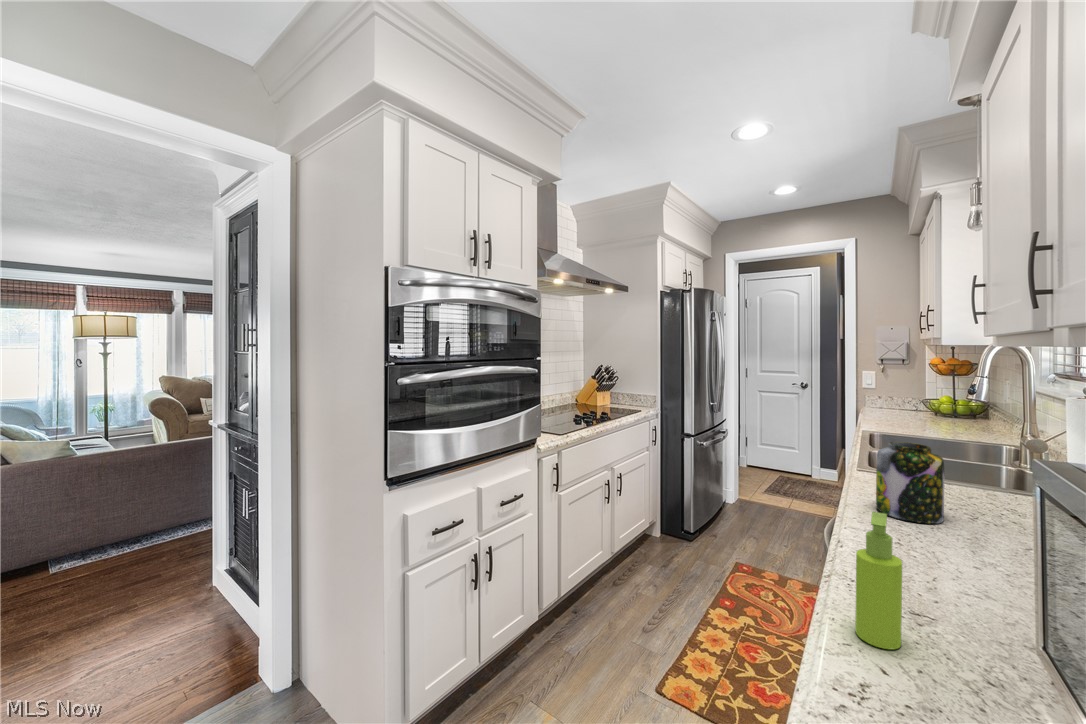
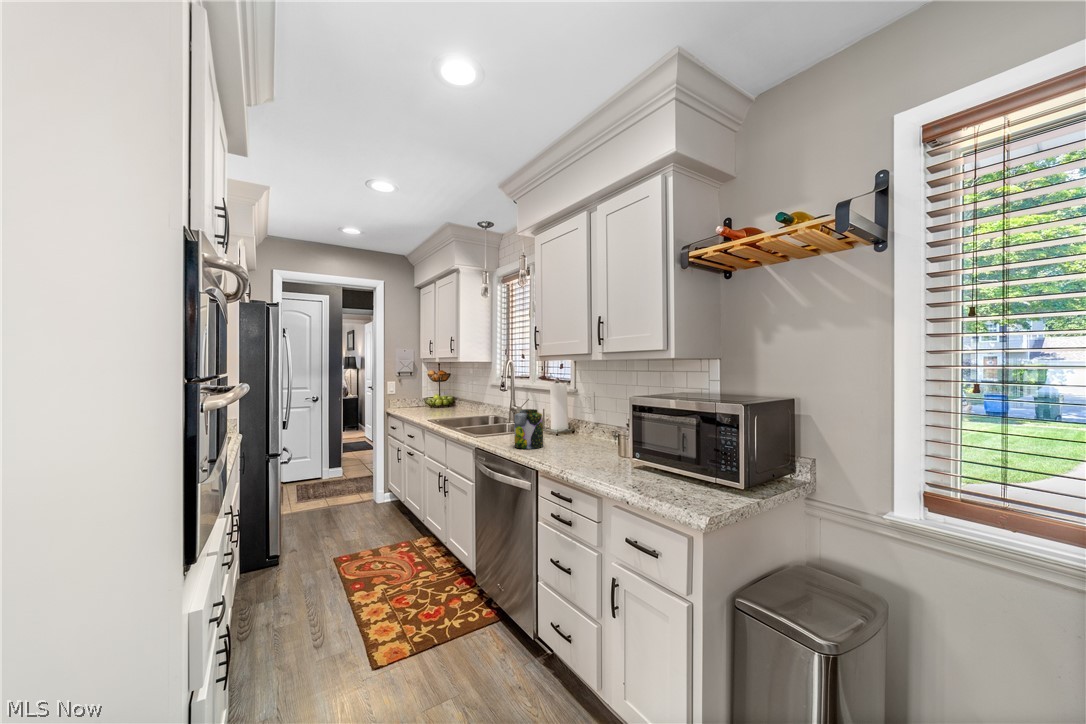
soap dispenser: present [855,512,902,649] -> none [599,424,616,478]

